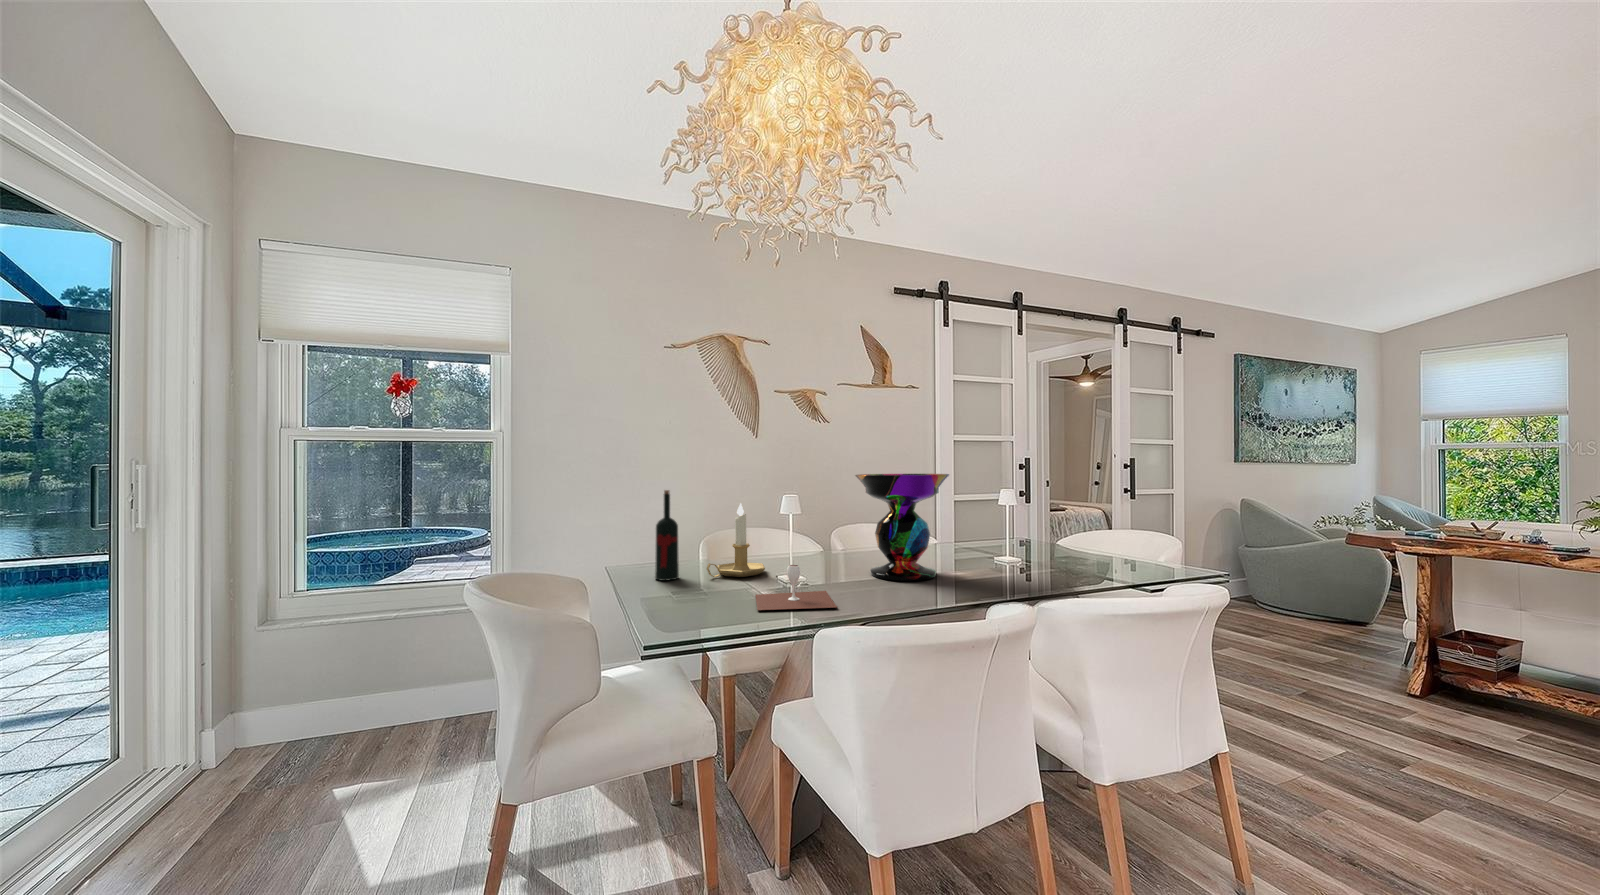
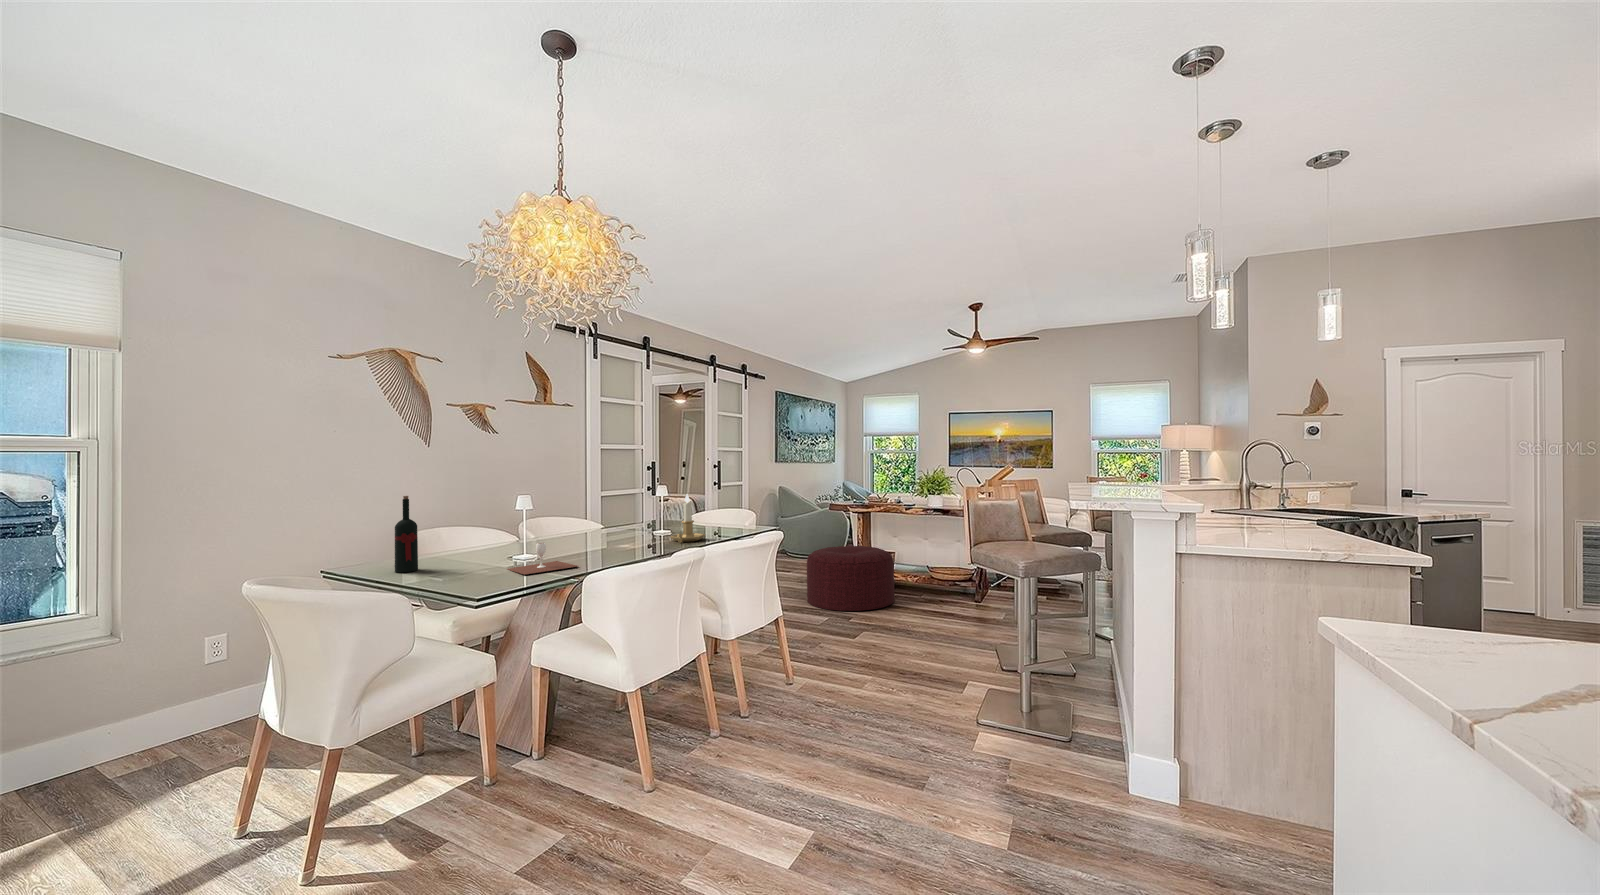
decorative bowl: present [855,474,949,581] -> none [564,476,634,550]
candlestick: present [707,503,765,577] -> present [671,495,705,543]
ottoman: none [1293,610,1532,758] -> present [807,546,895,611]

